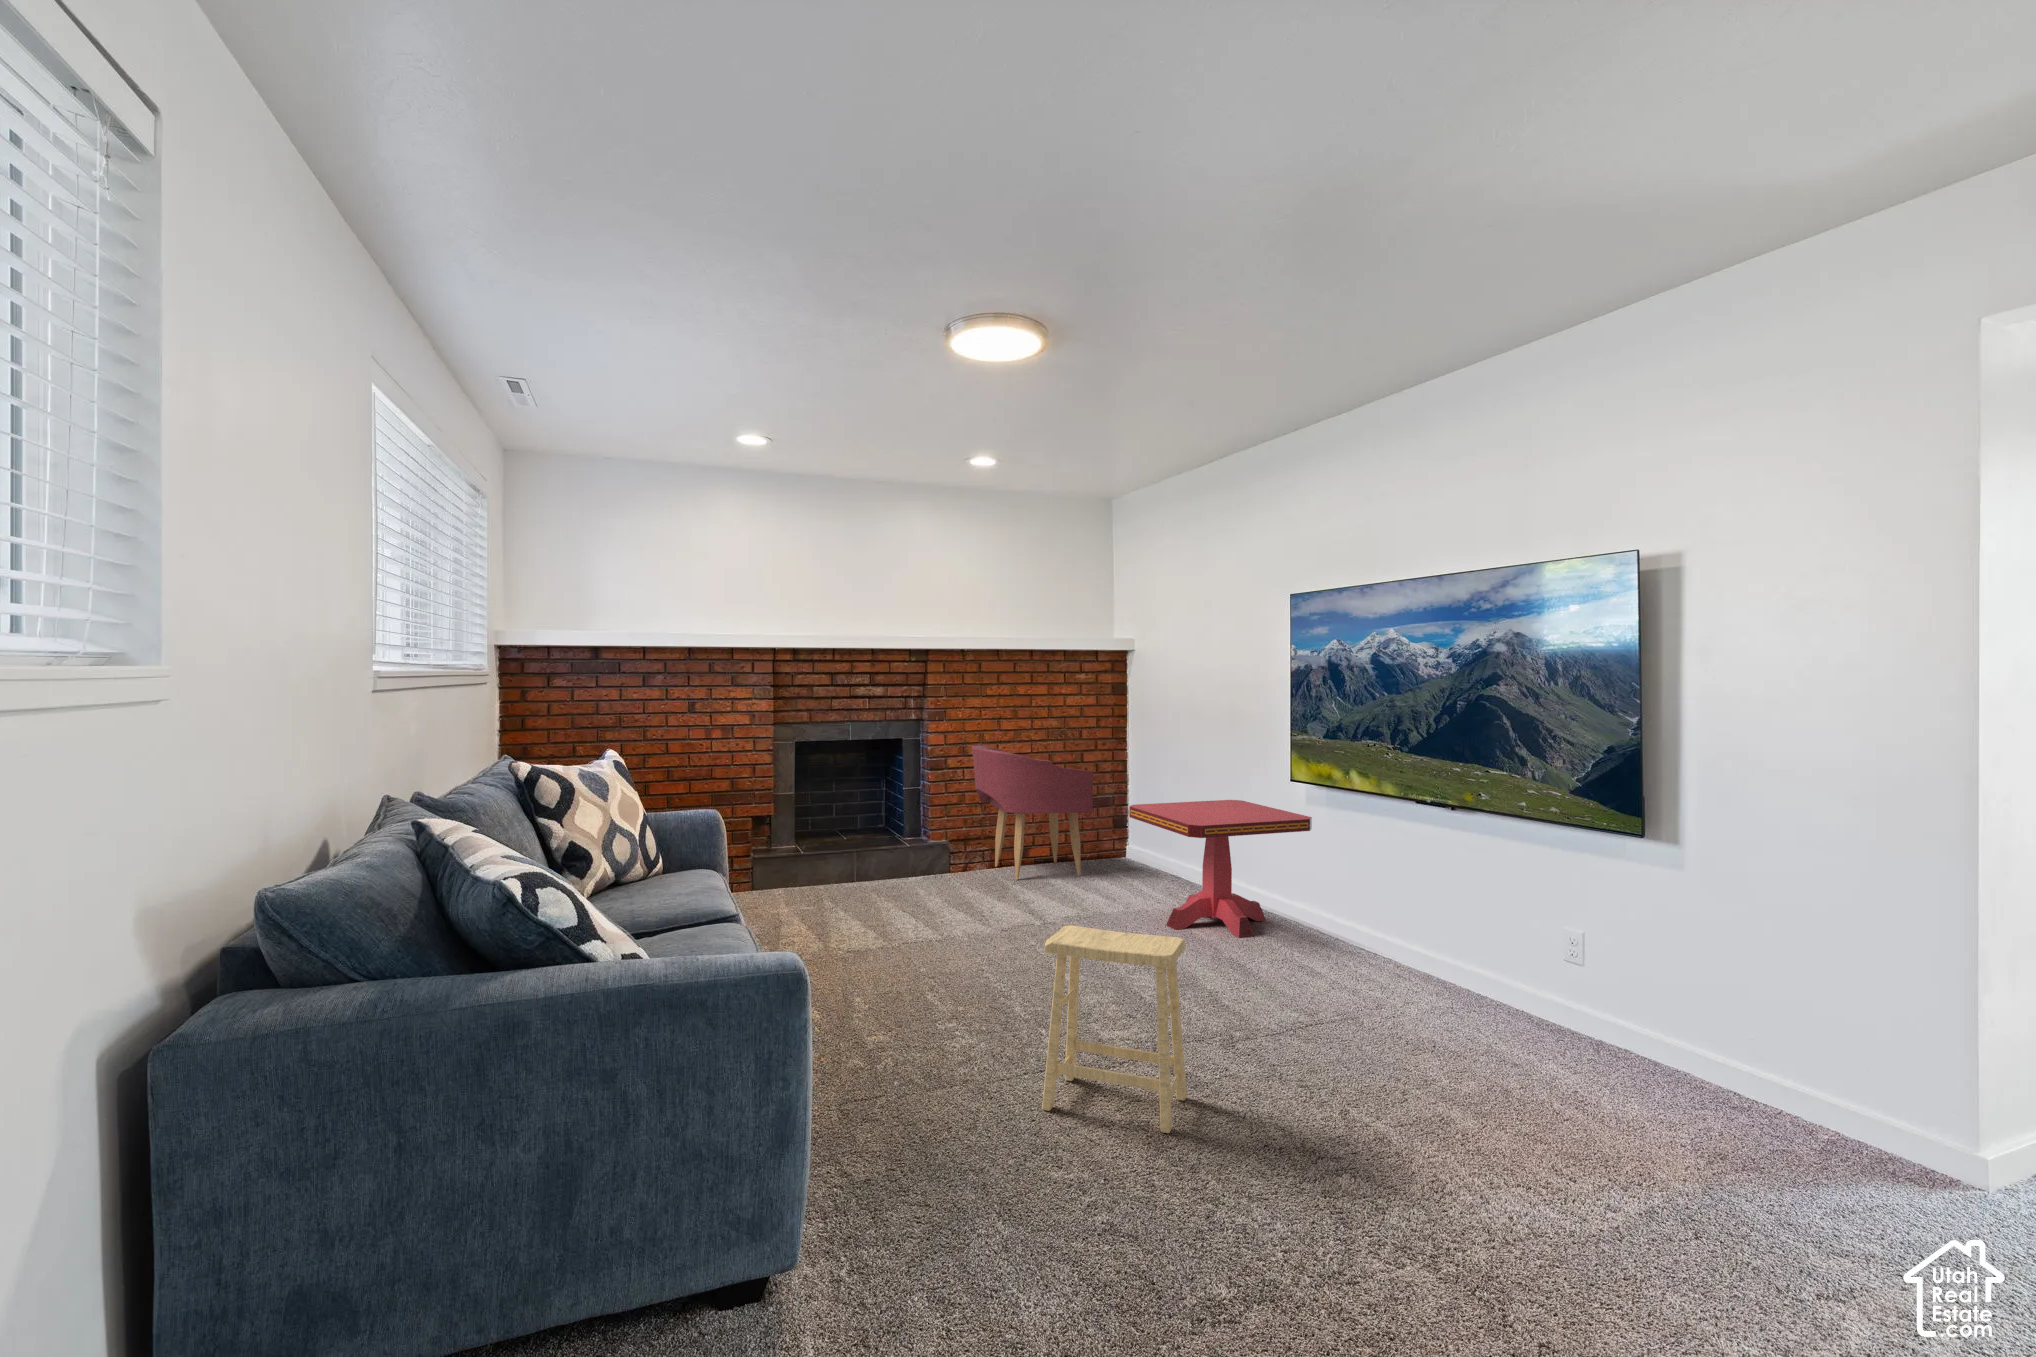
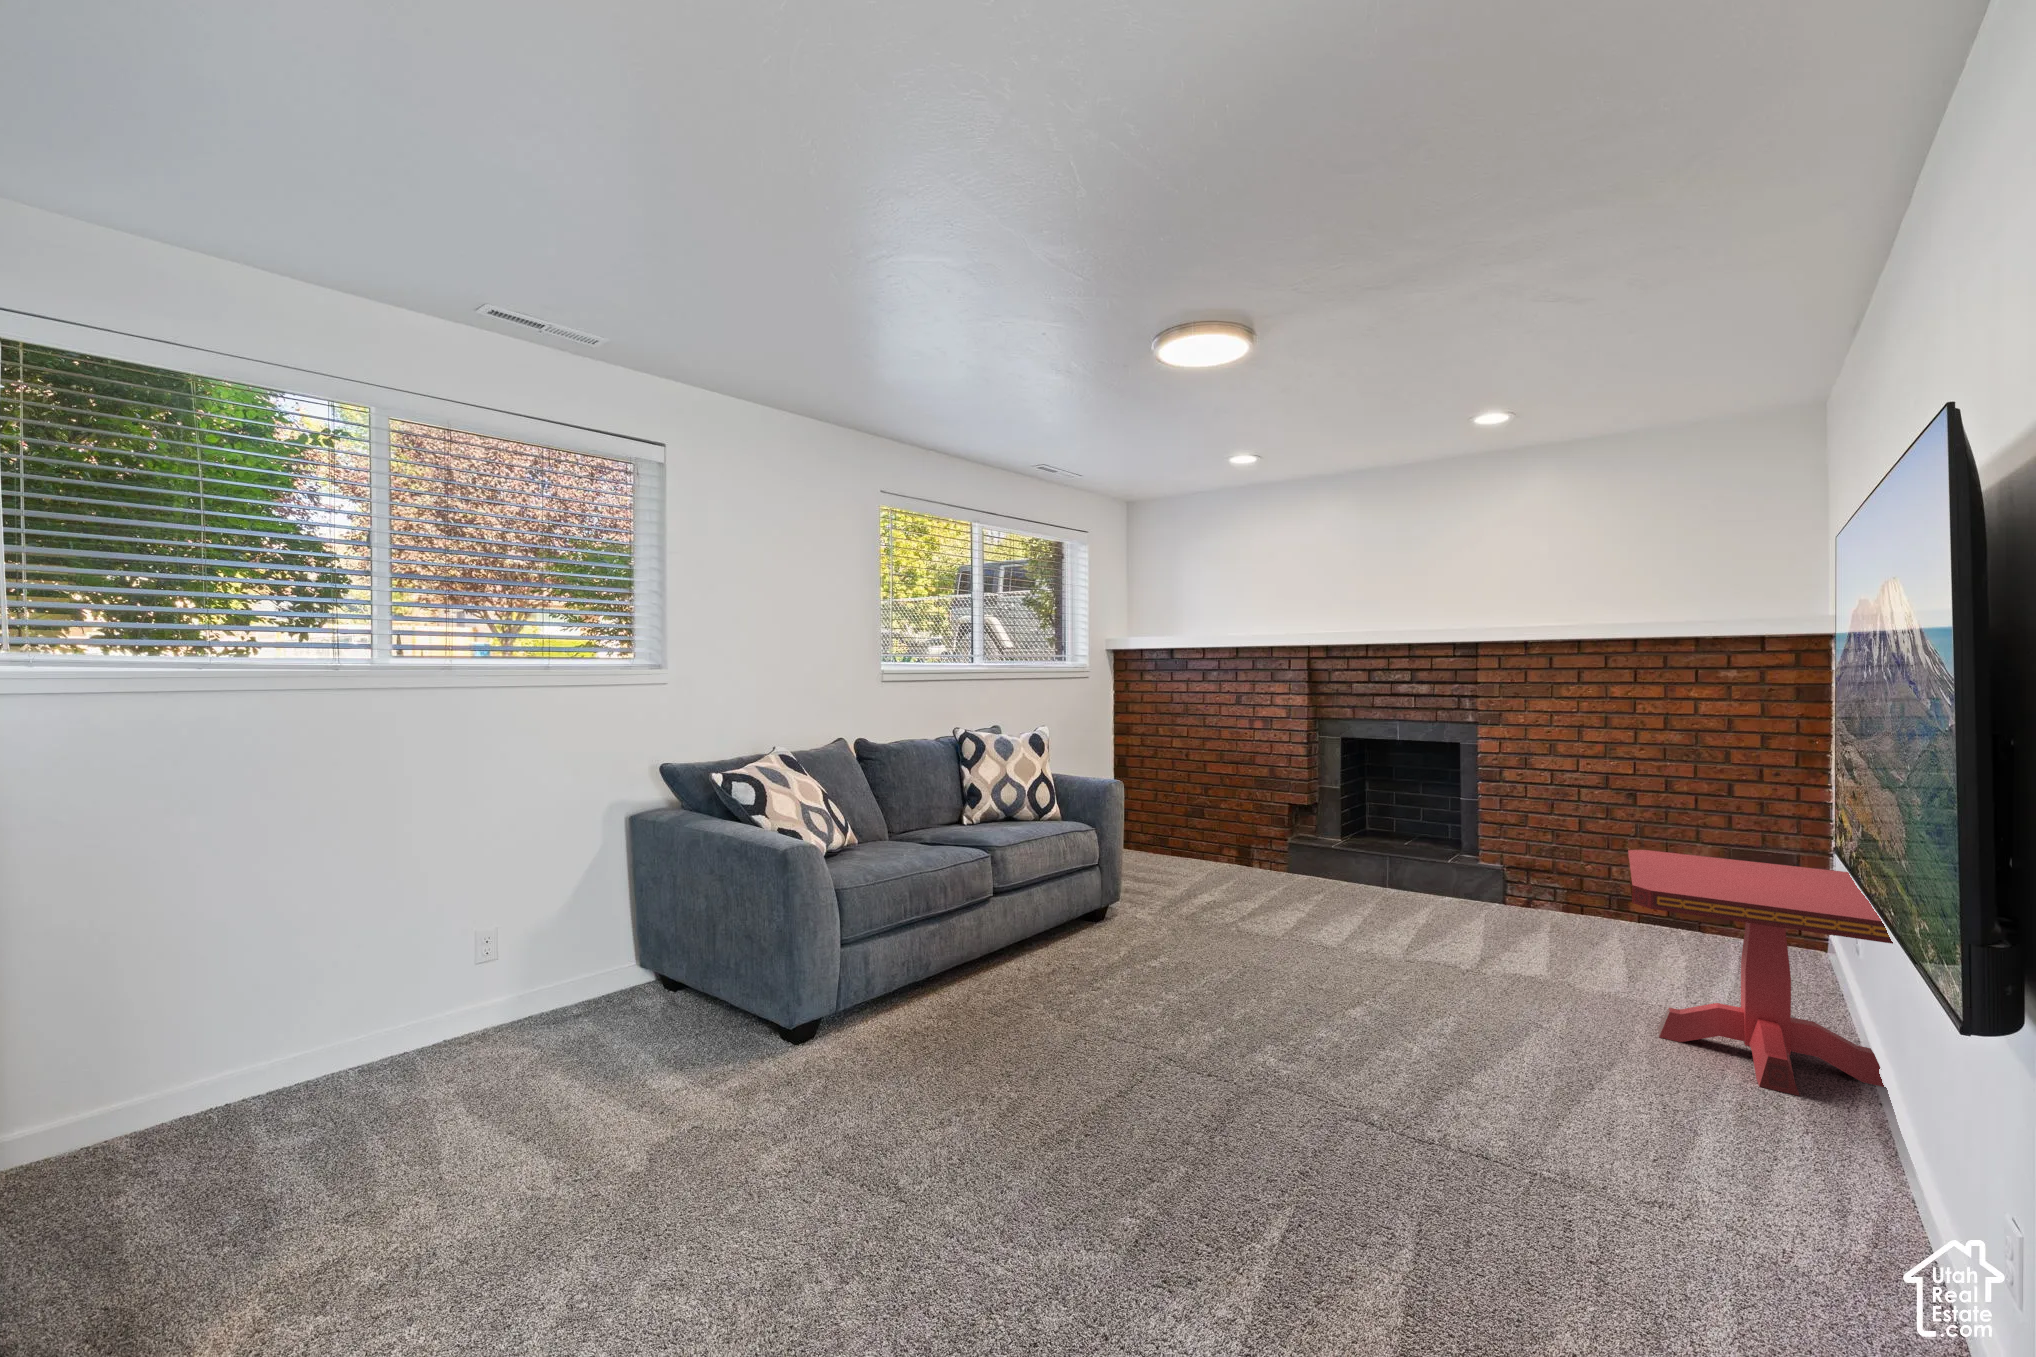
armchair: present [972,746,1093,880] -> none [1505,755,1688,940]
footstool: present [1042,926,1187,1133] -> none [1081,932,1220,1191]

